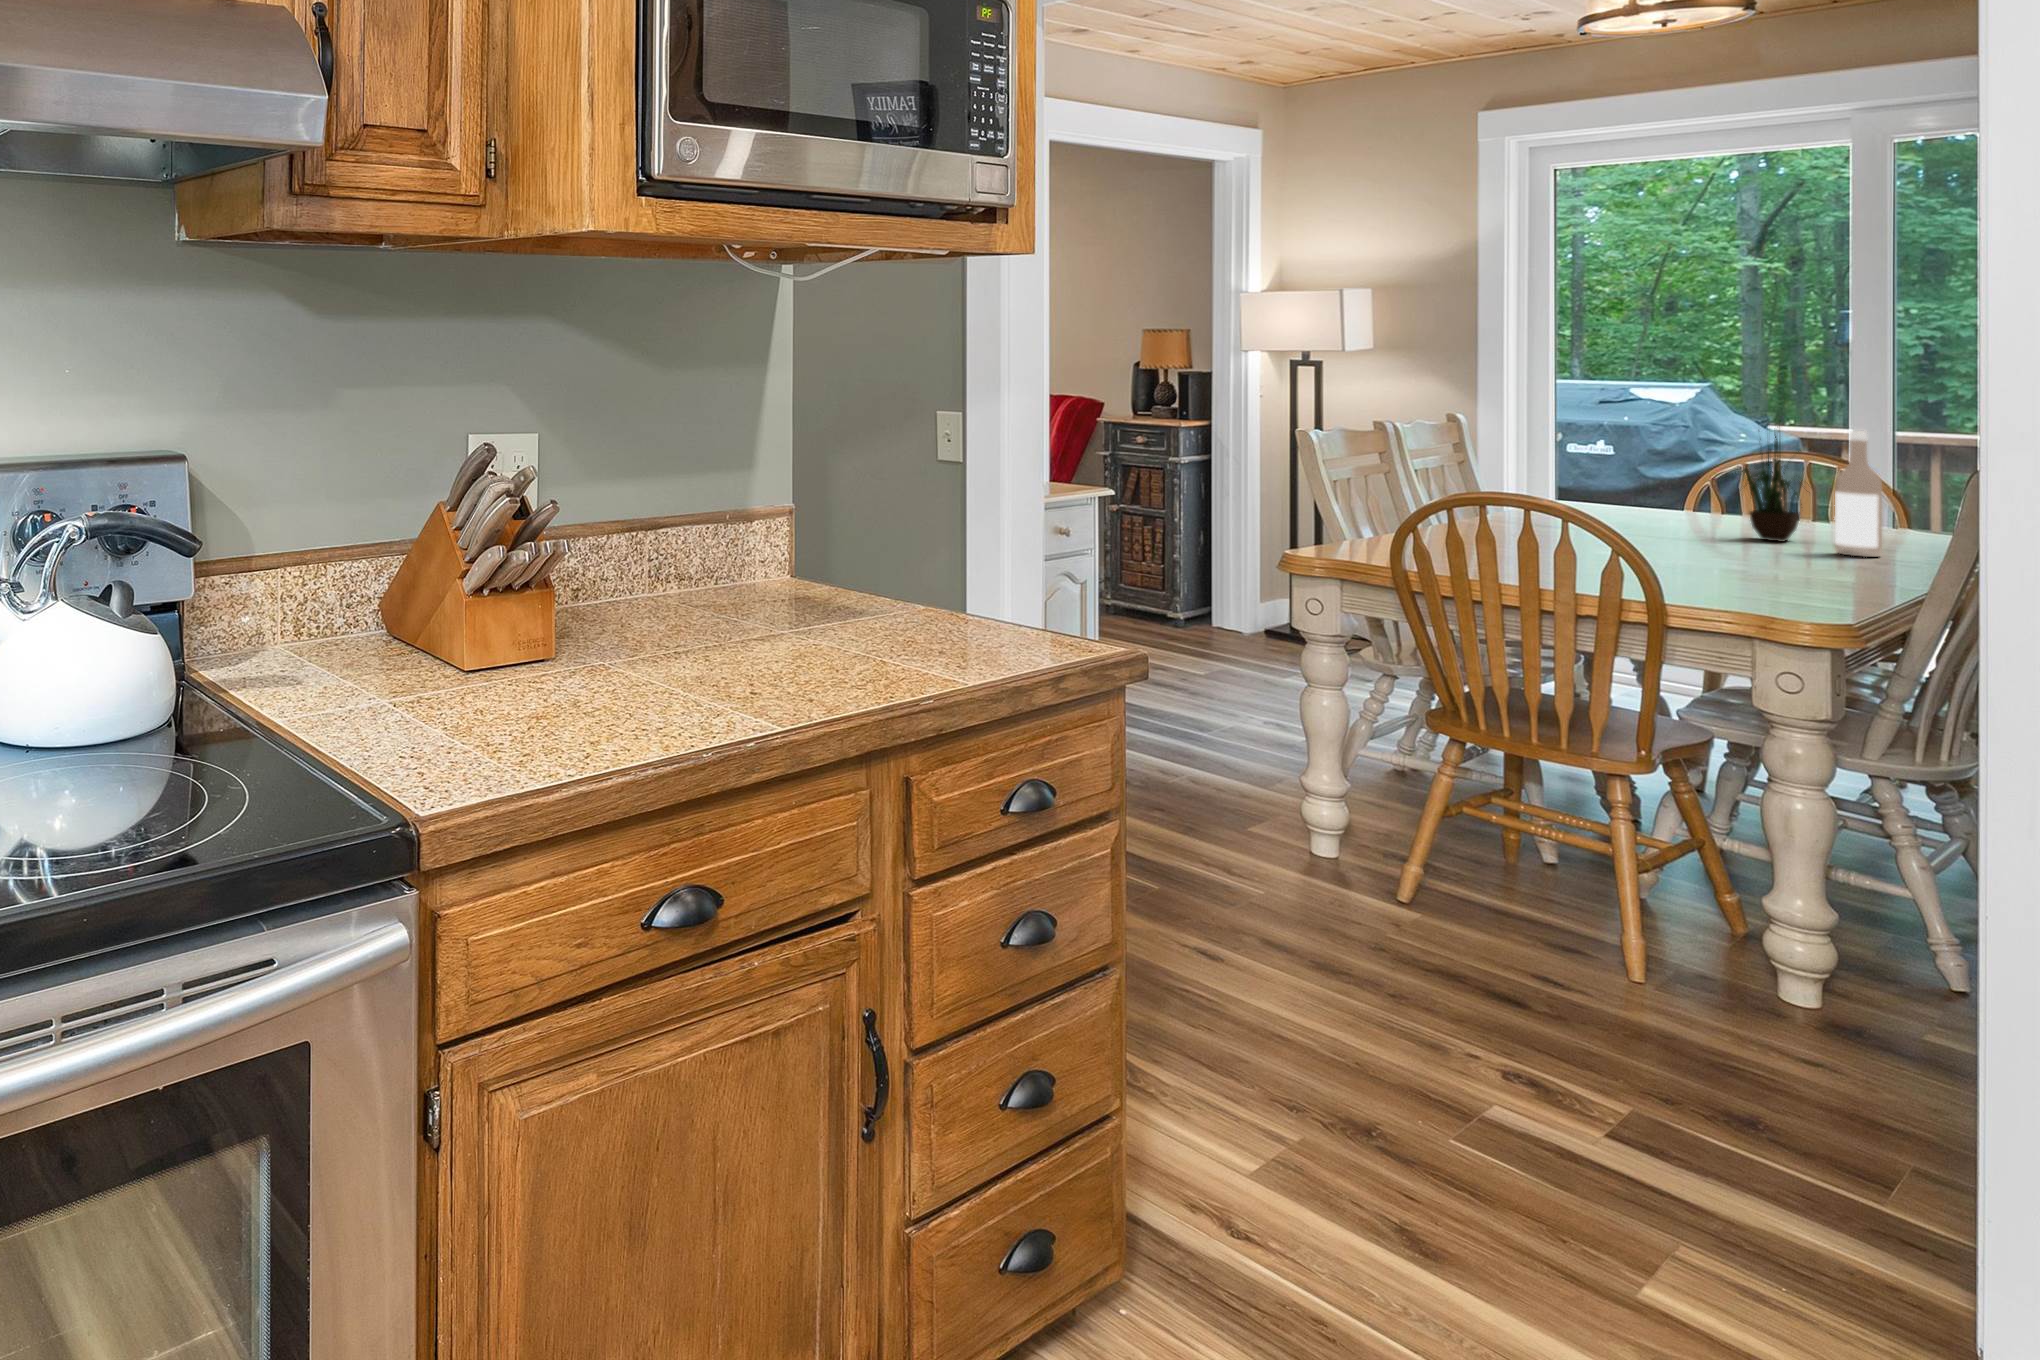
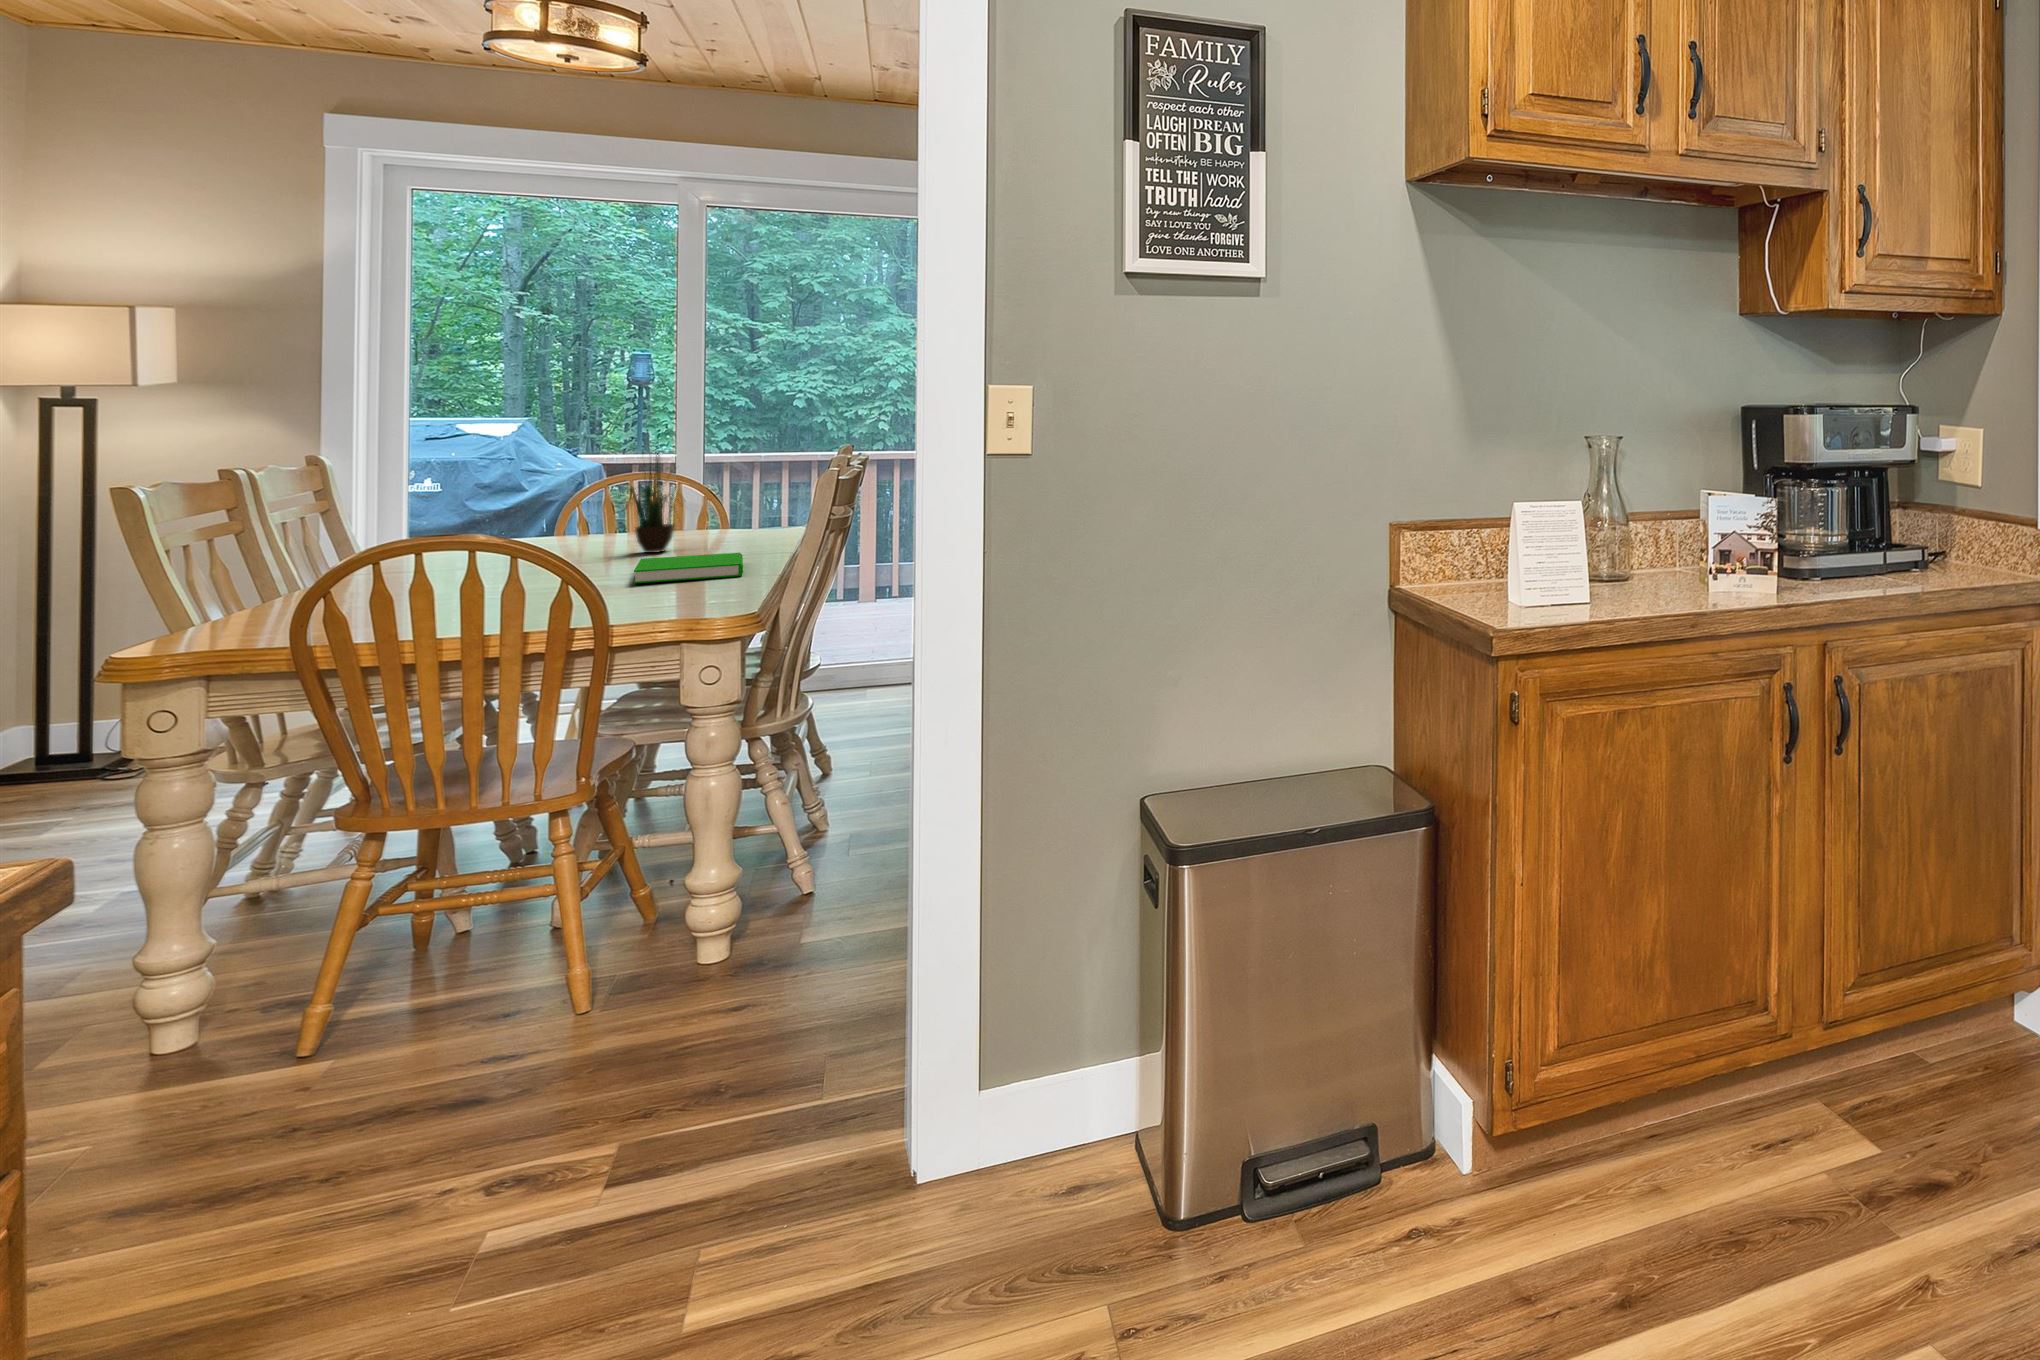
wine bottle: present [1835,431,1882,557] -> none [708,445,743,555]
book: none [1720,546,1871,584] -> present [634,553,743,583]

